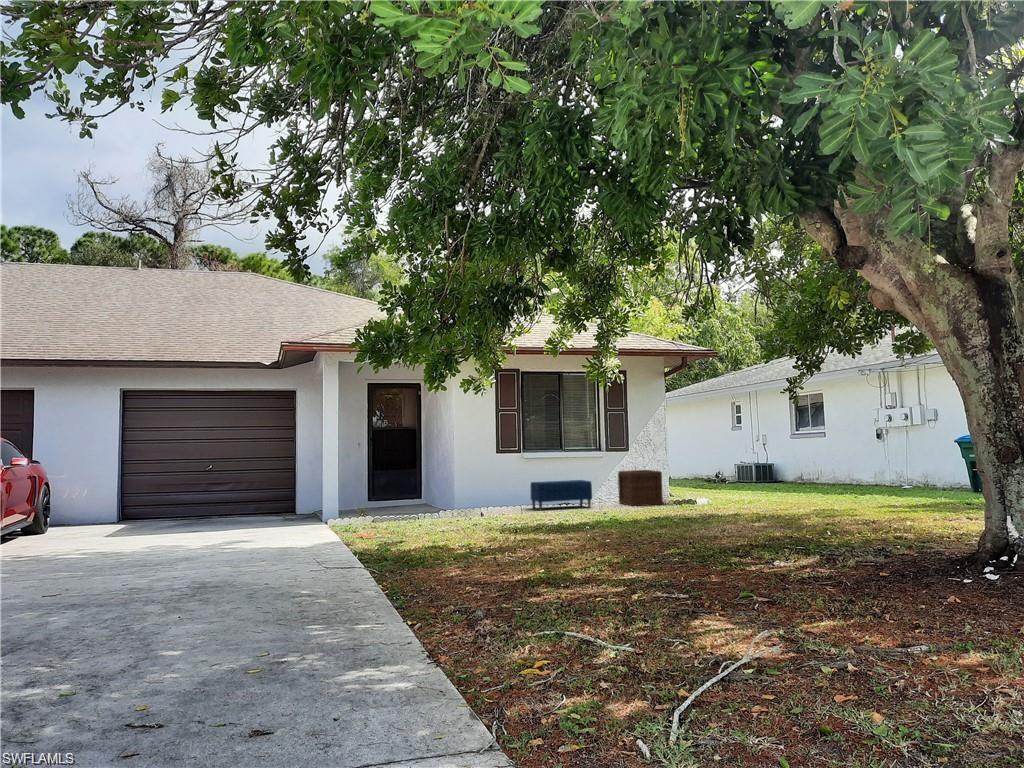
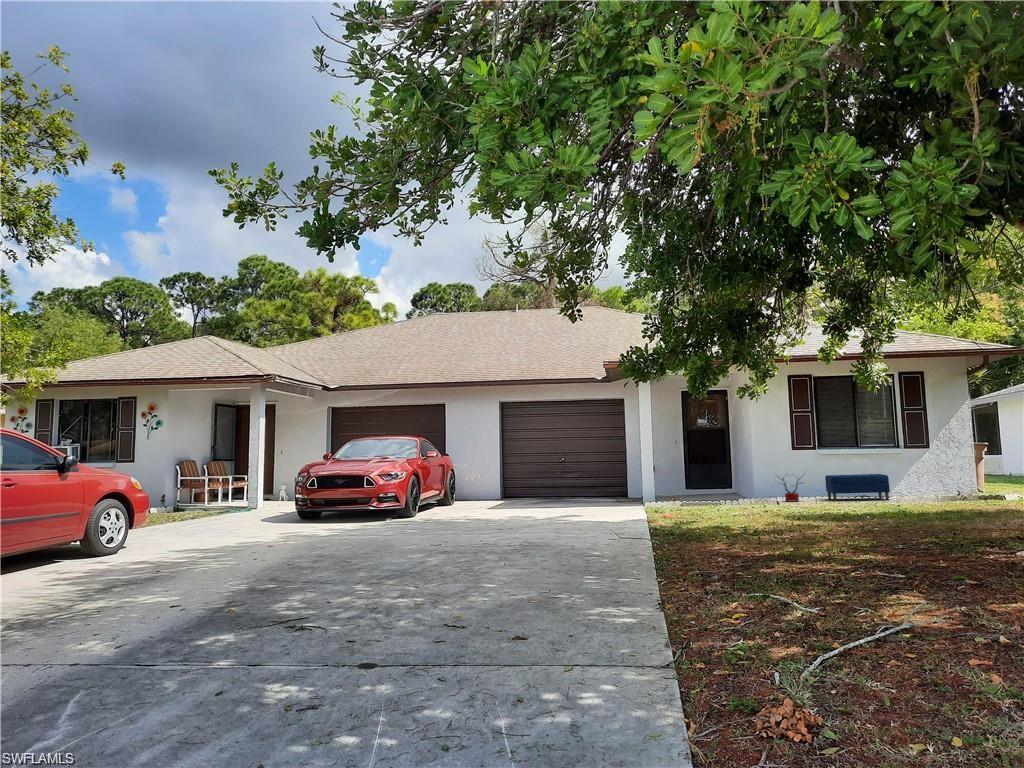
wooden crate: present [618,470,663,506] -> none [920,465,973,500]
decorative plant: none [478,477,517,512] -> present [779,474,810,501]

